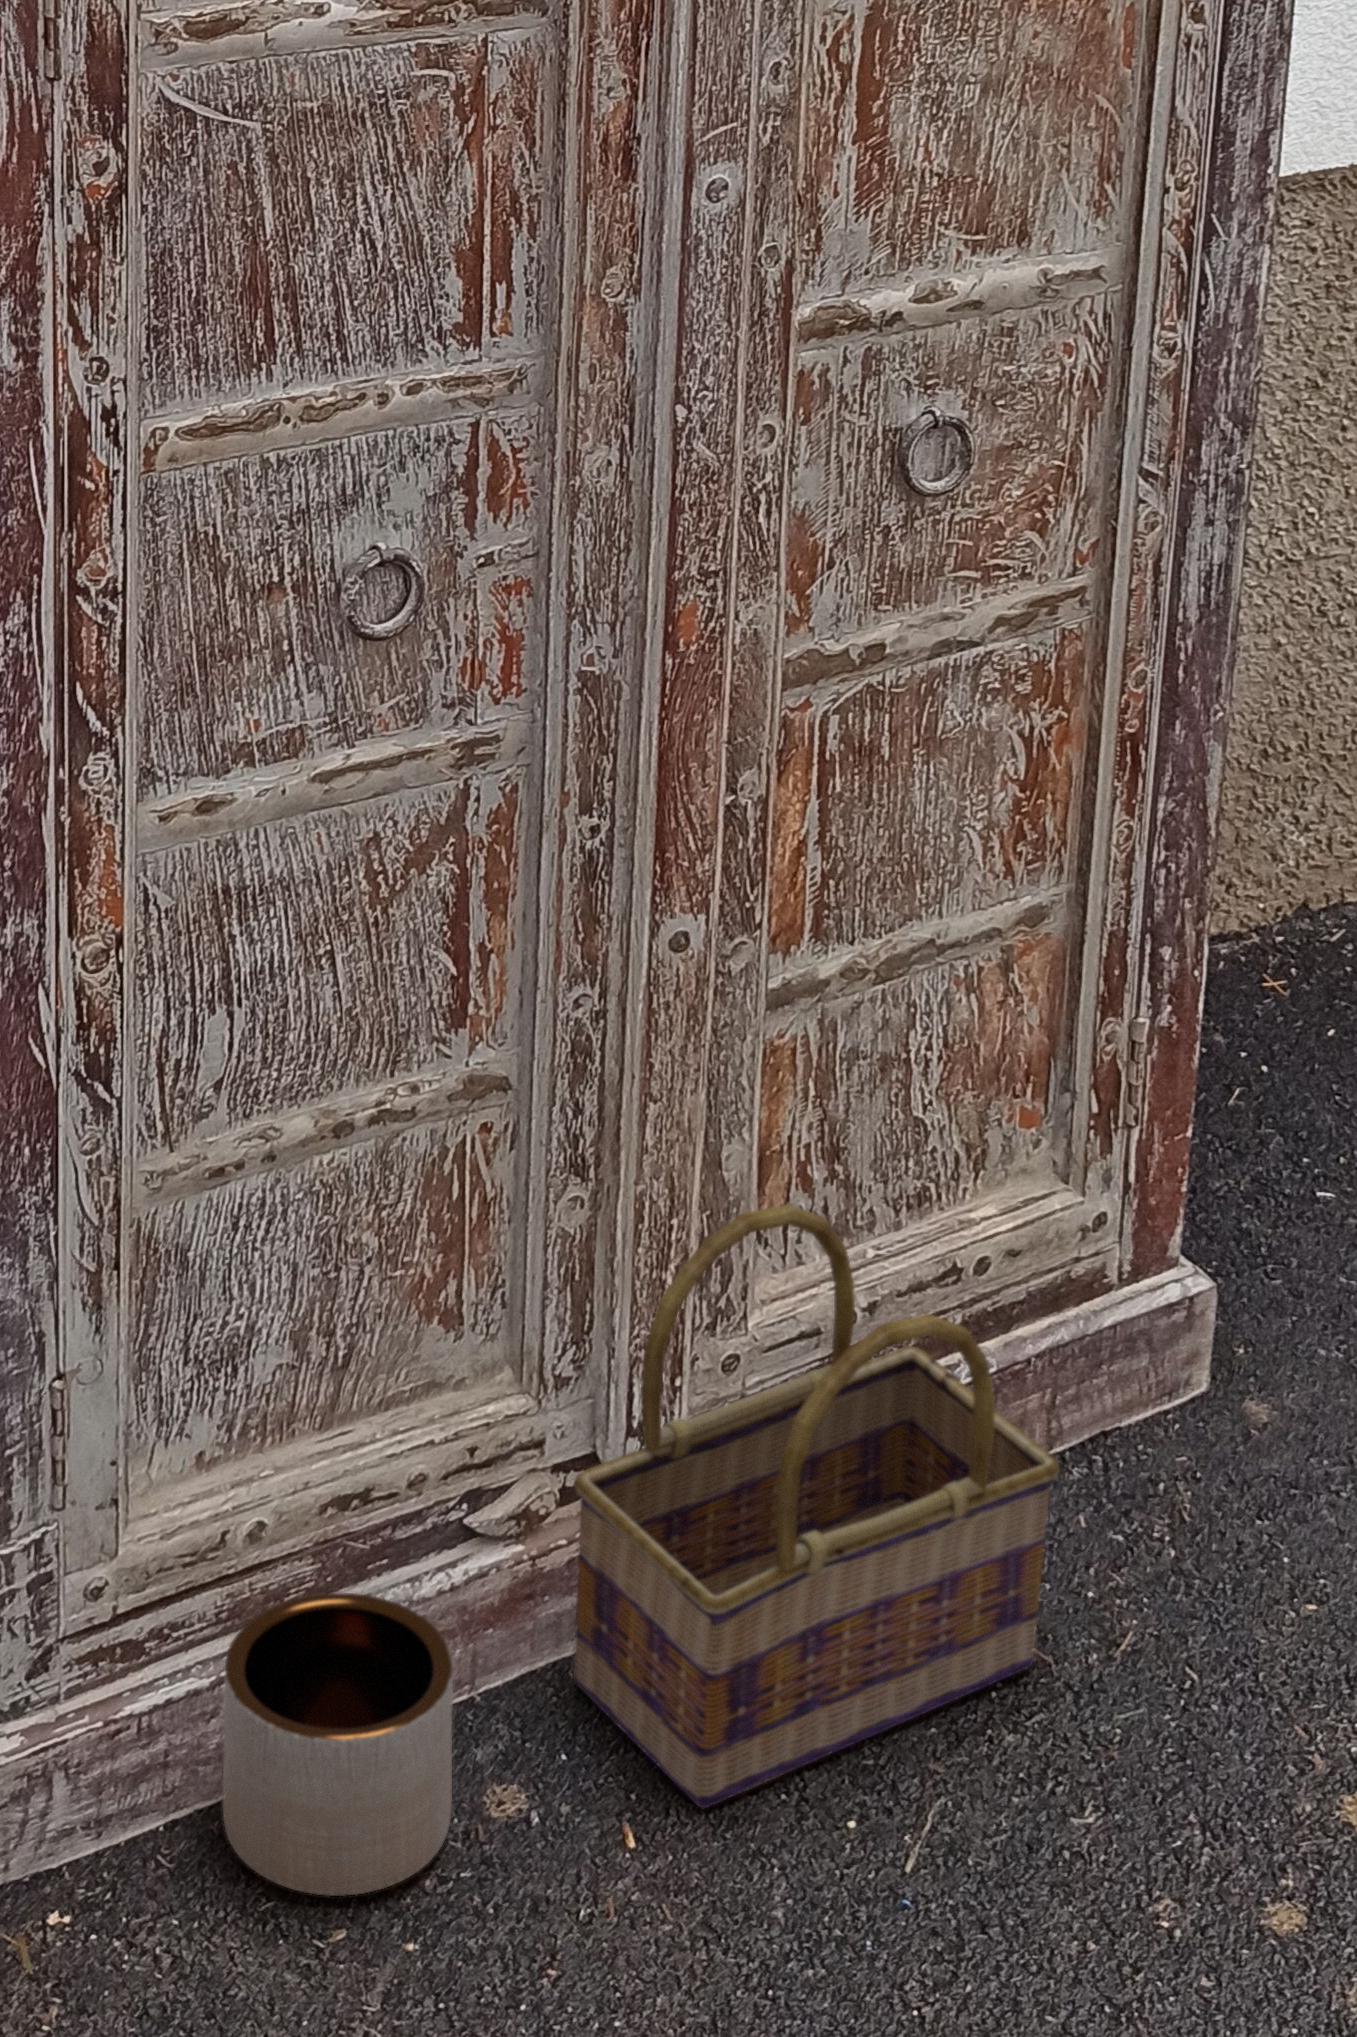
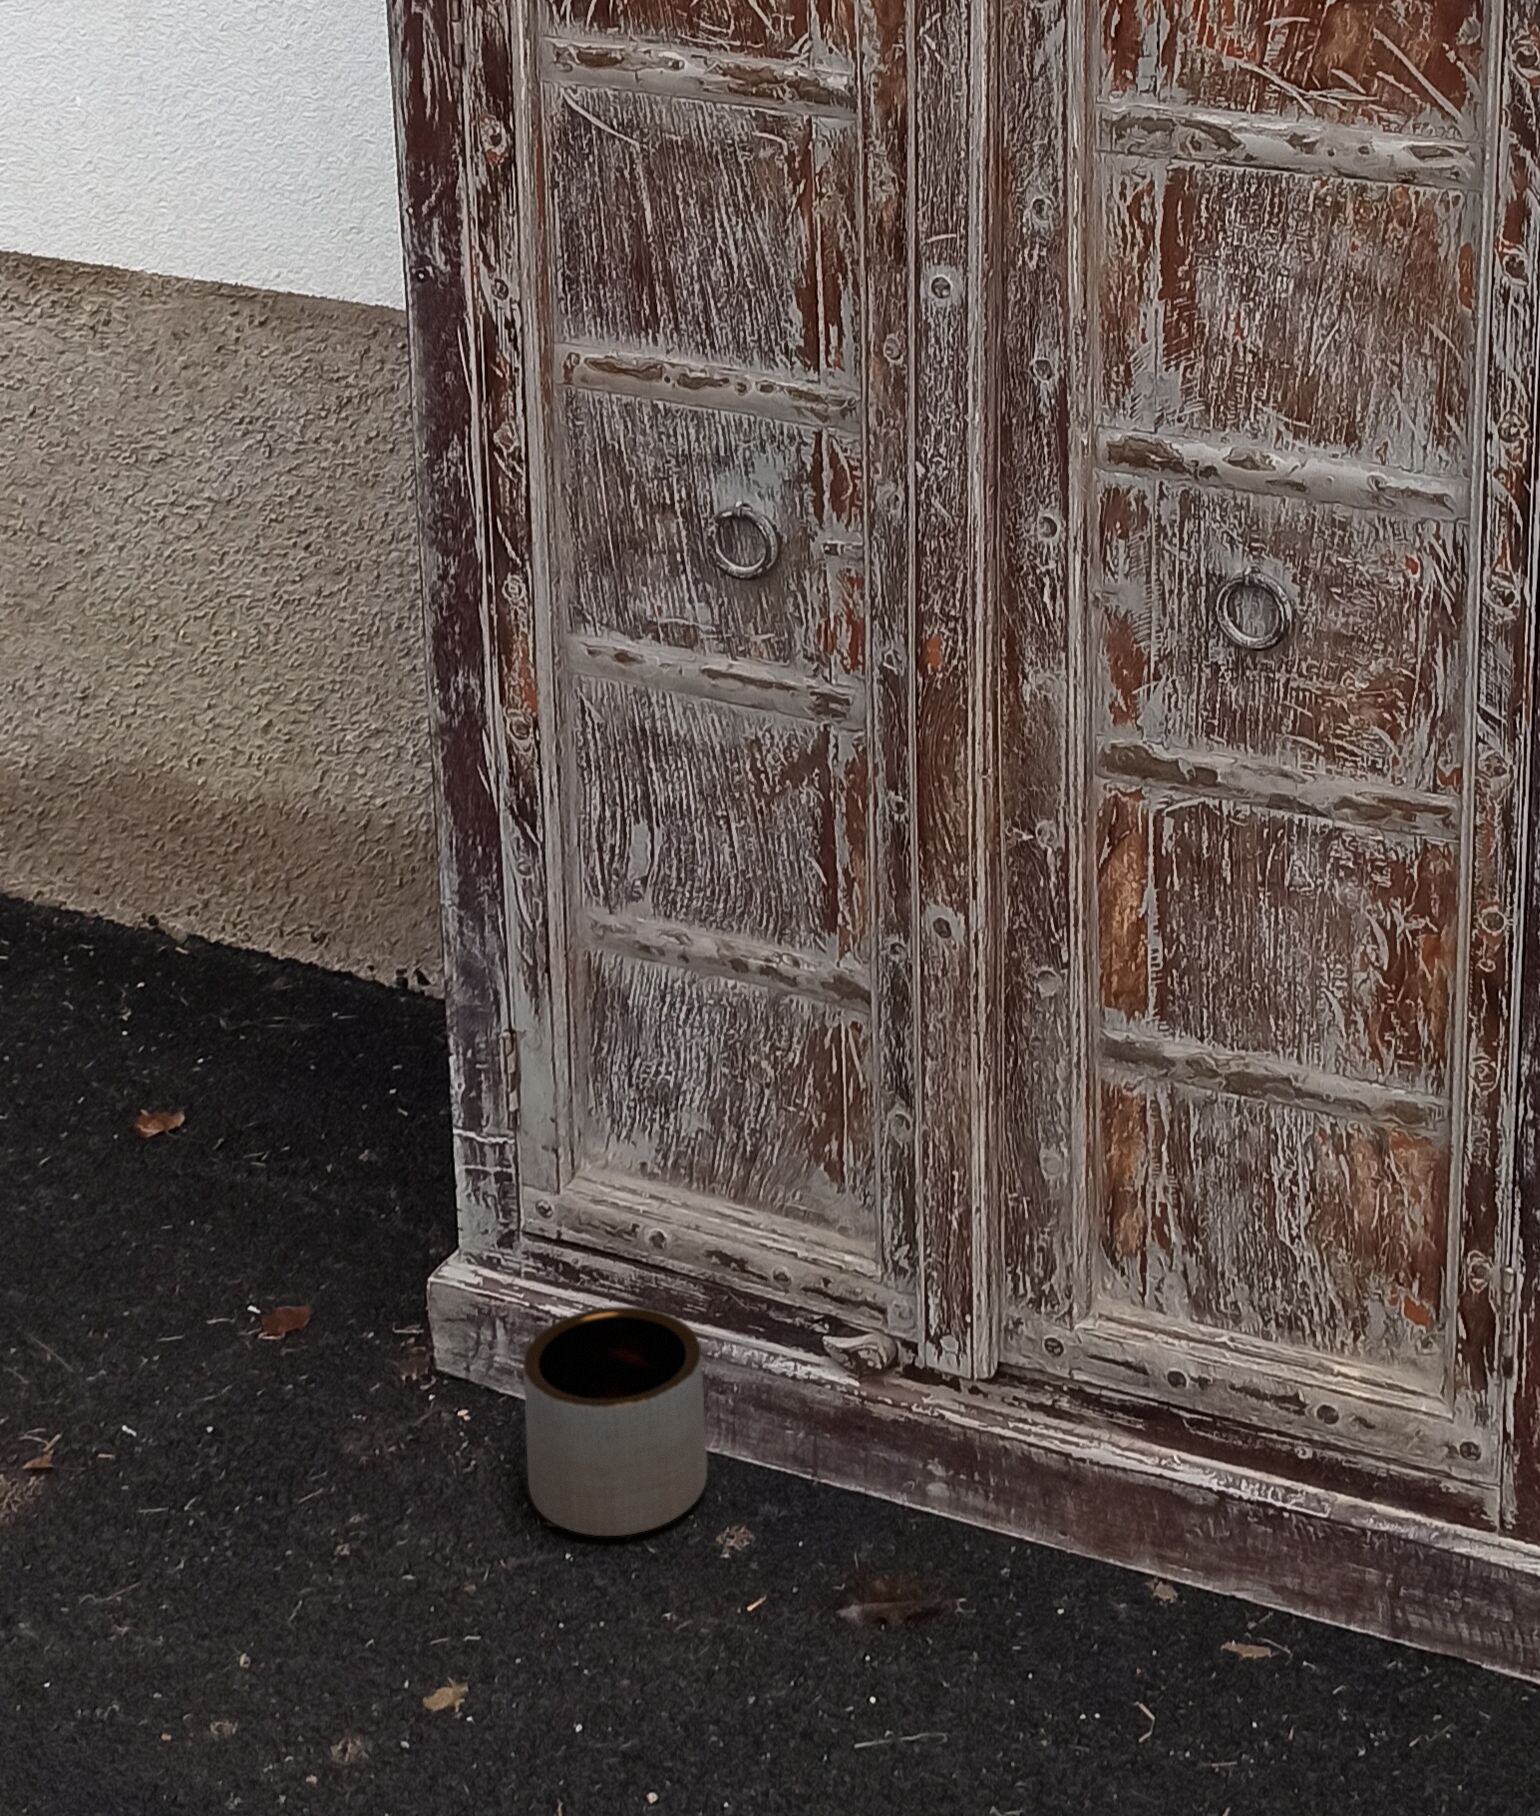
basket: present [573,1205,1060,1808] -> none [773,1200,1201,1726]

